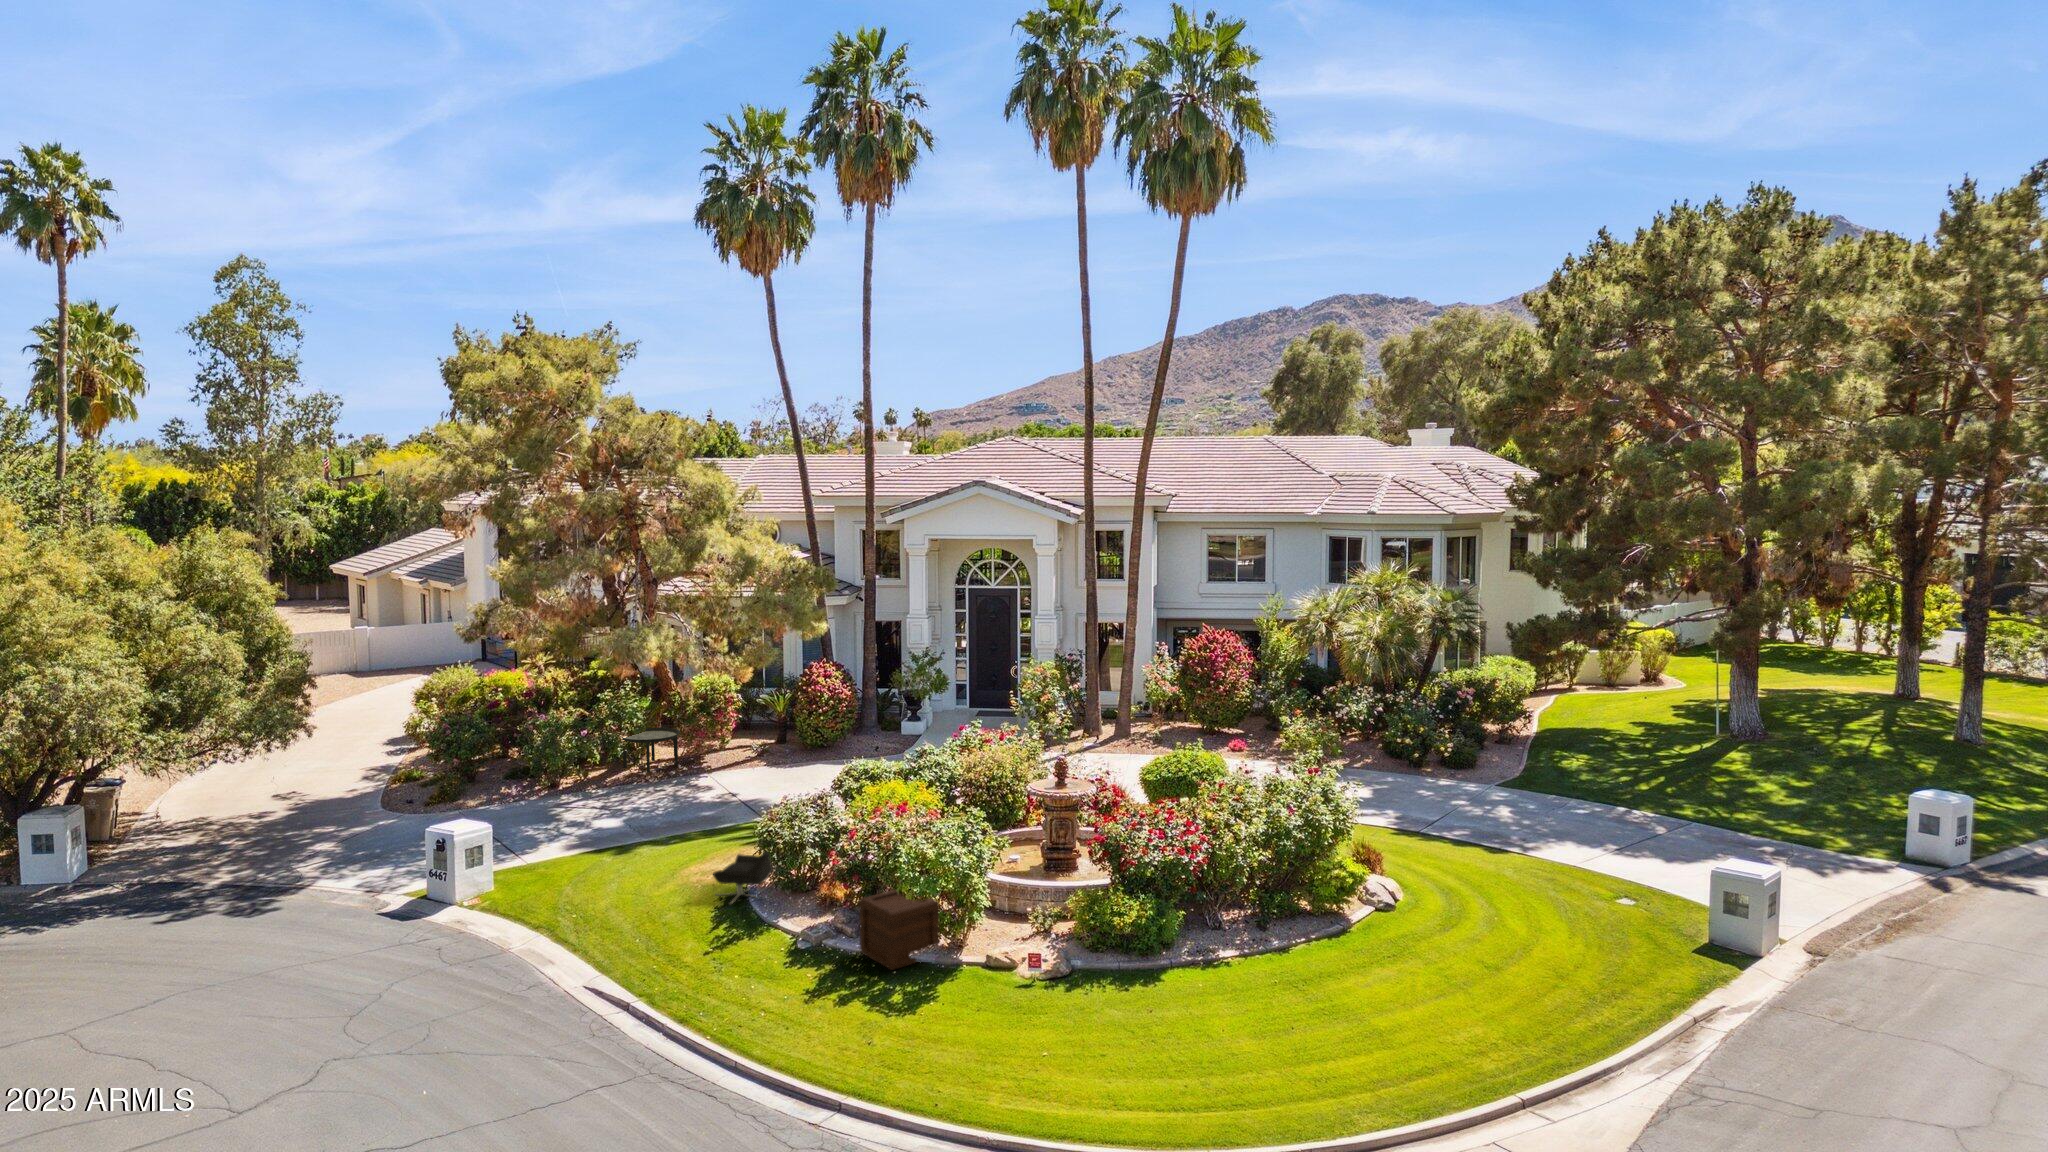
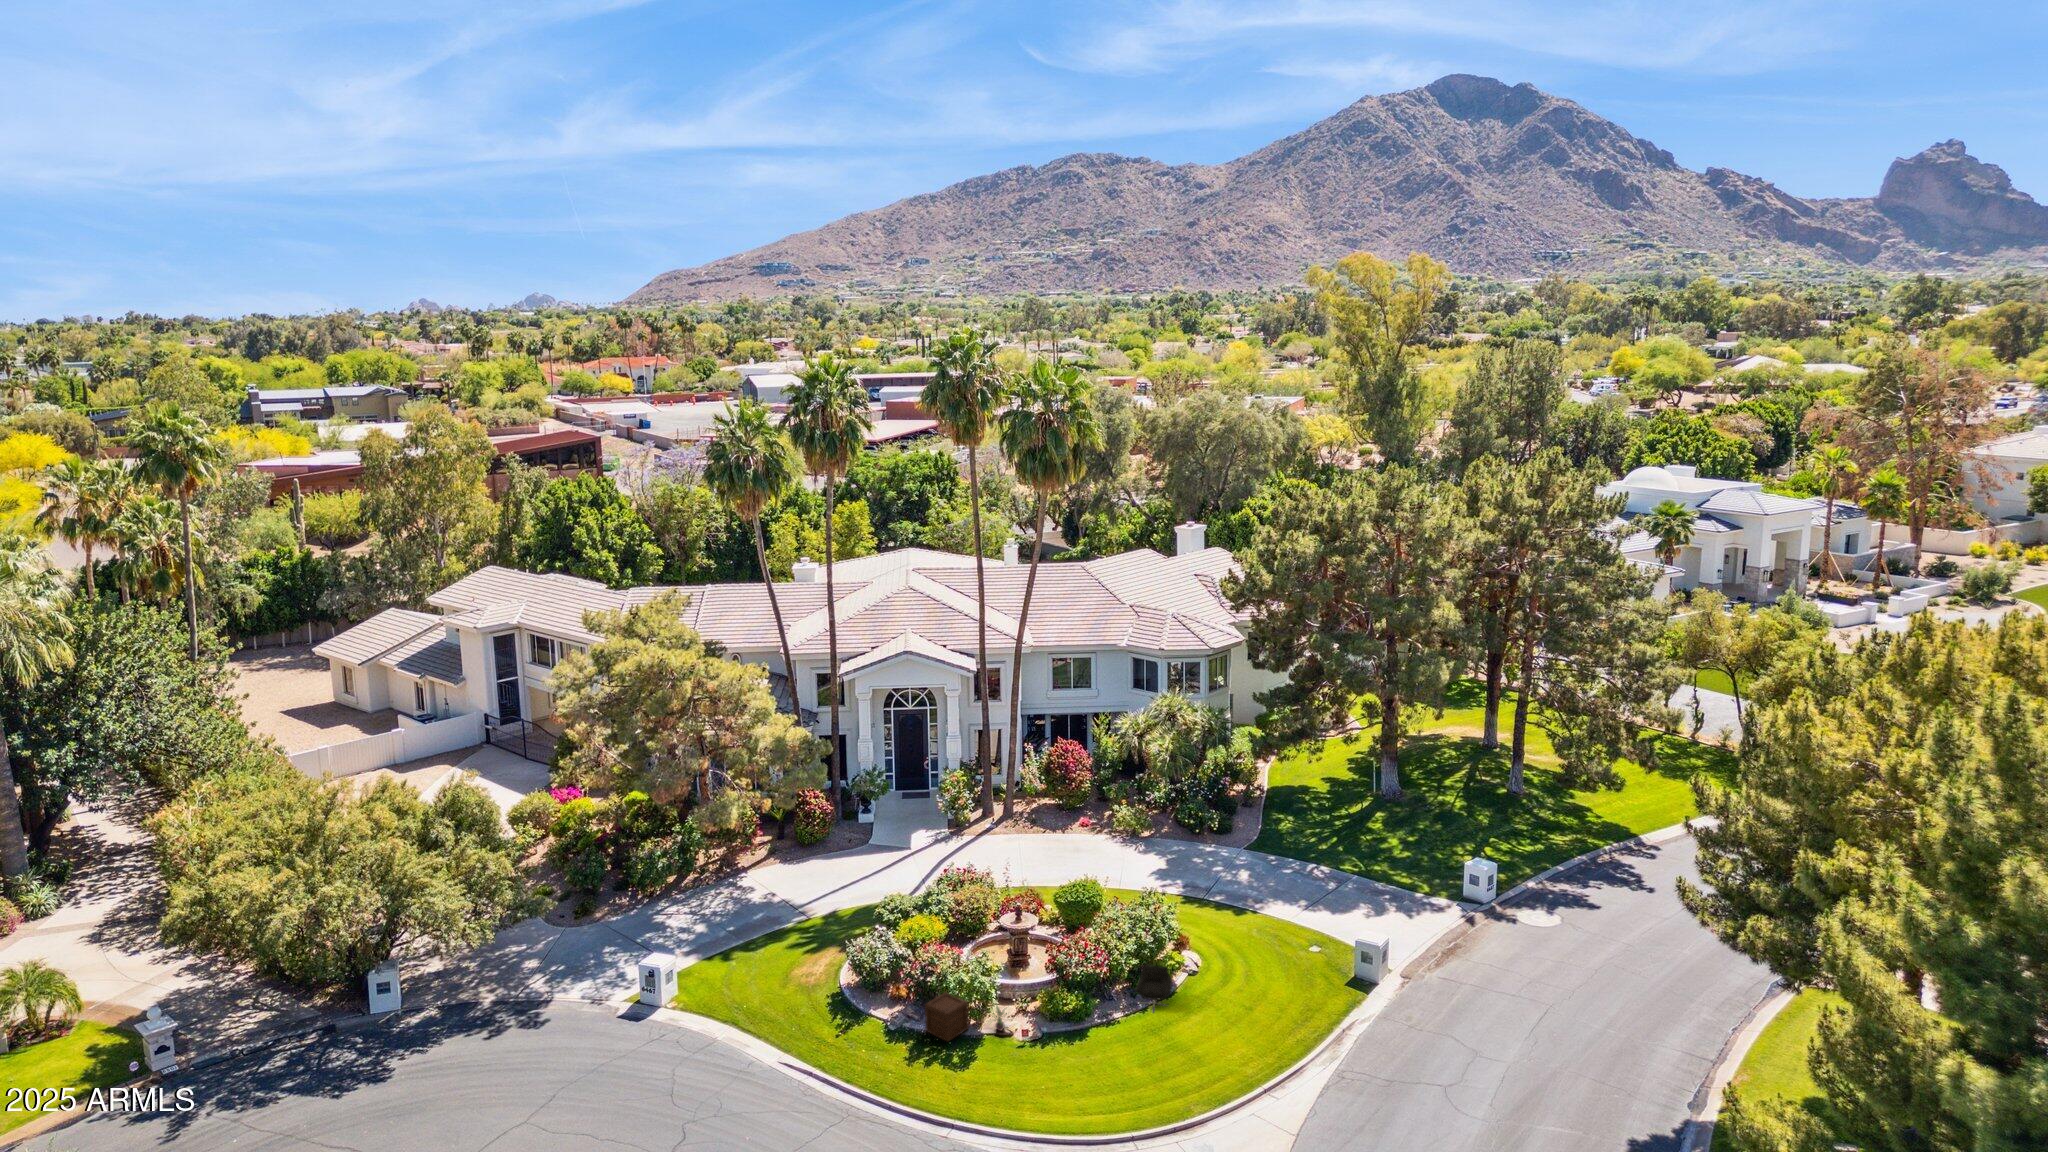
round table: present [620,728,680,773] -> none [684,846,725,883]
lounge chair: present [713,852,773,904] -> present [1136,965,1172,1007]
decorative plant: none [971,910,1018,964] -> present [992,1006,1007,1031]

